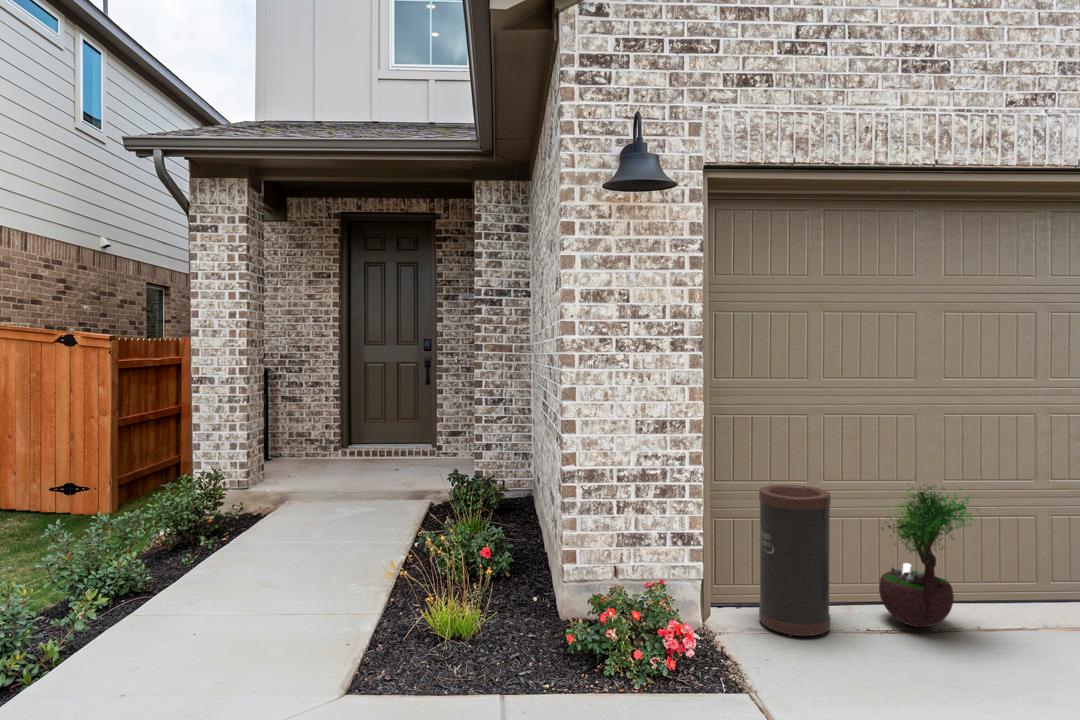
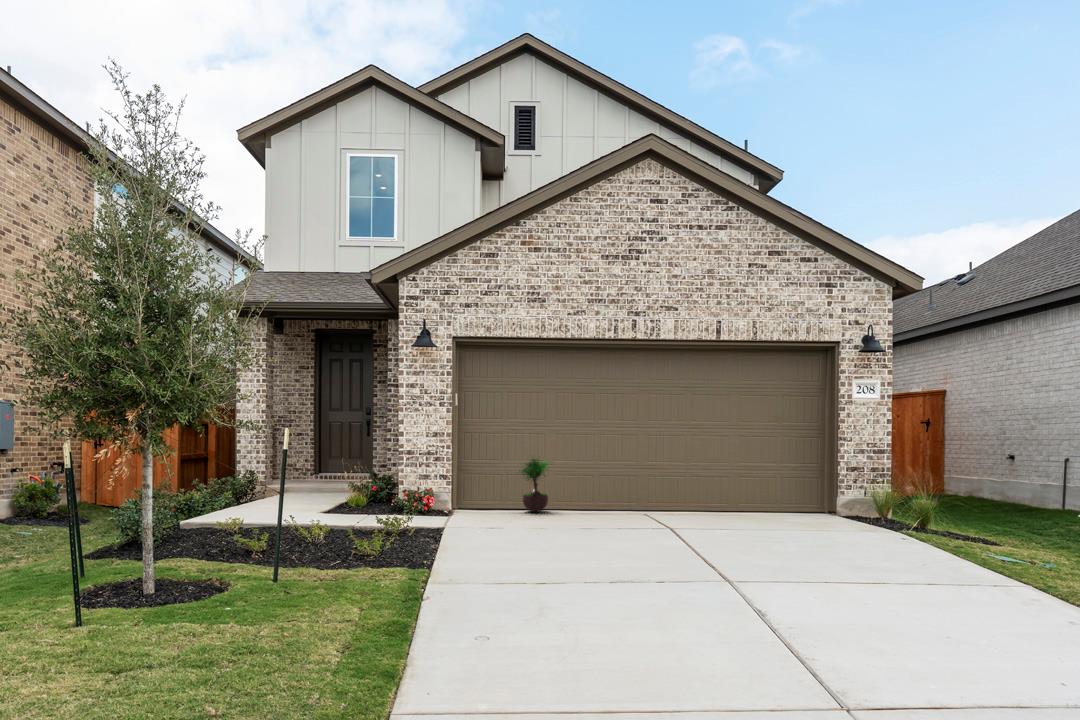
trash can: present [759,485,831,637] -> none [475,459,501,513]

